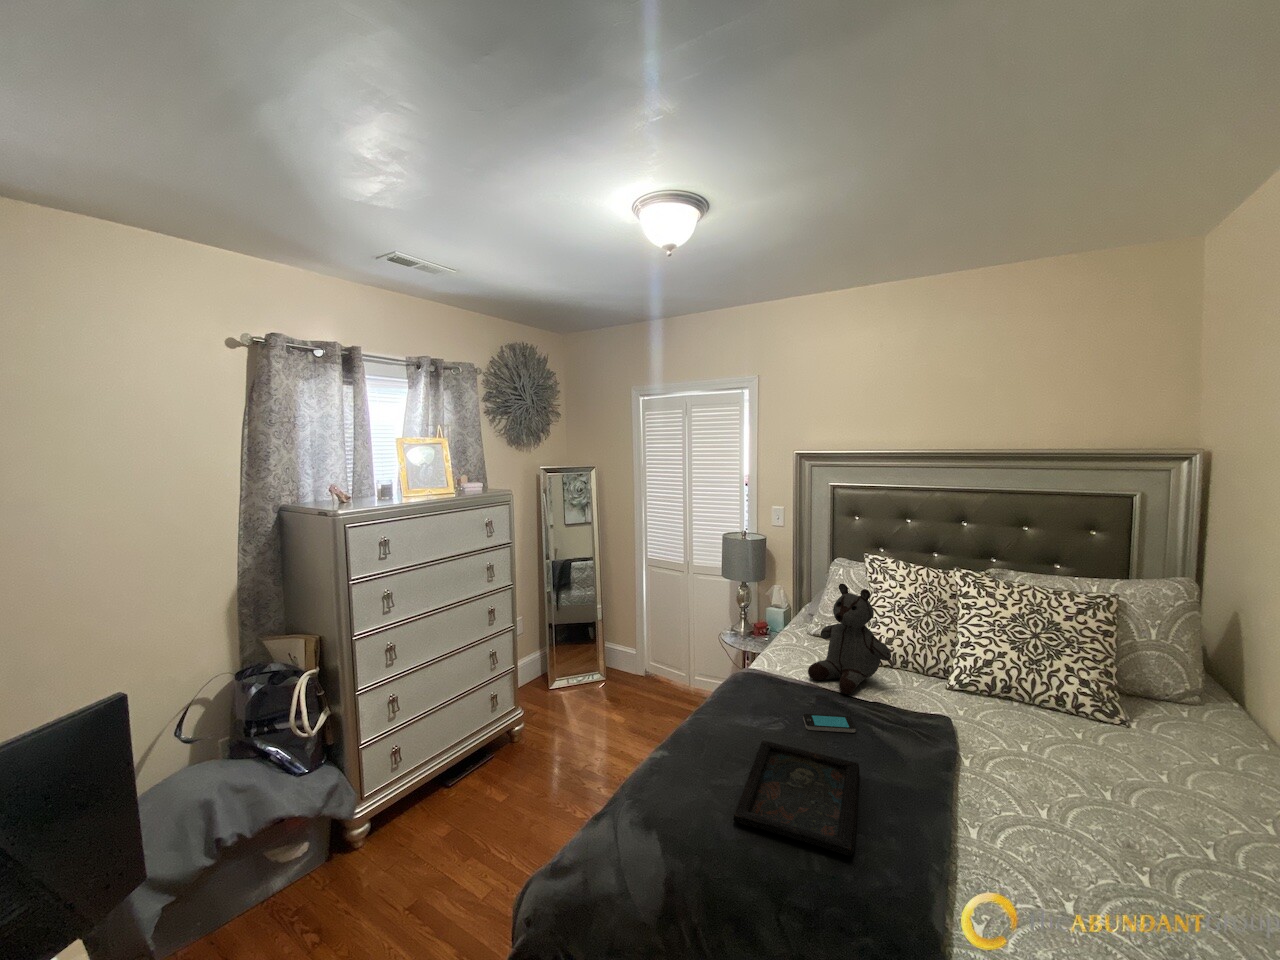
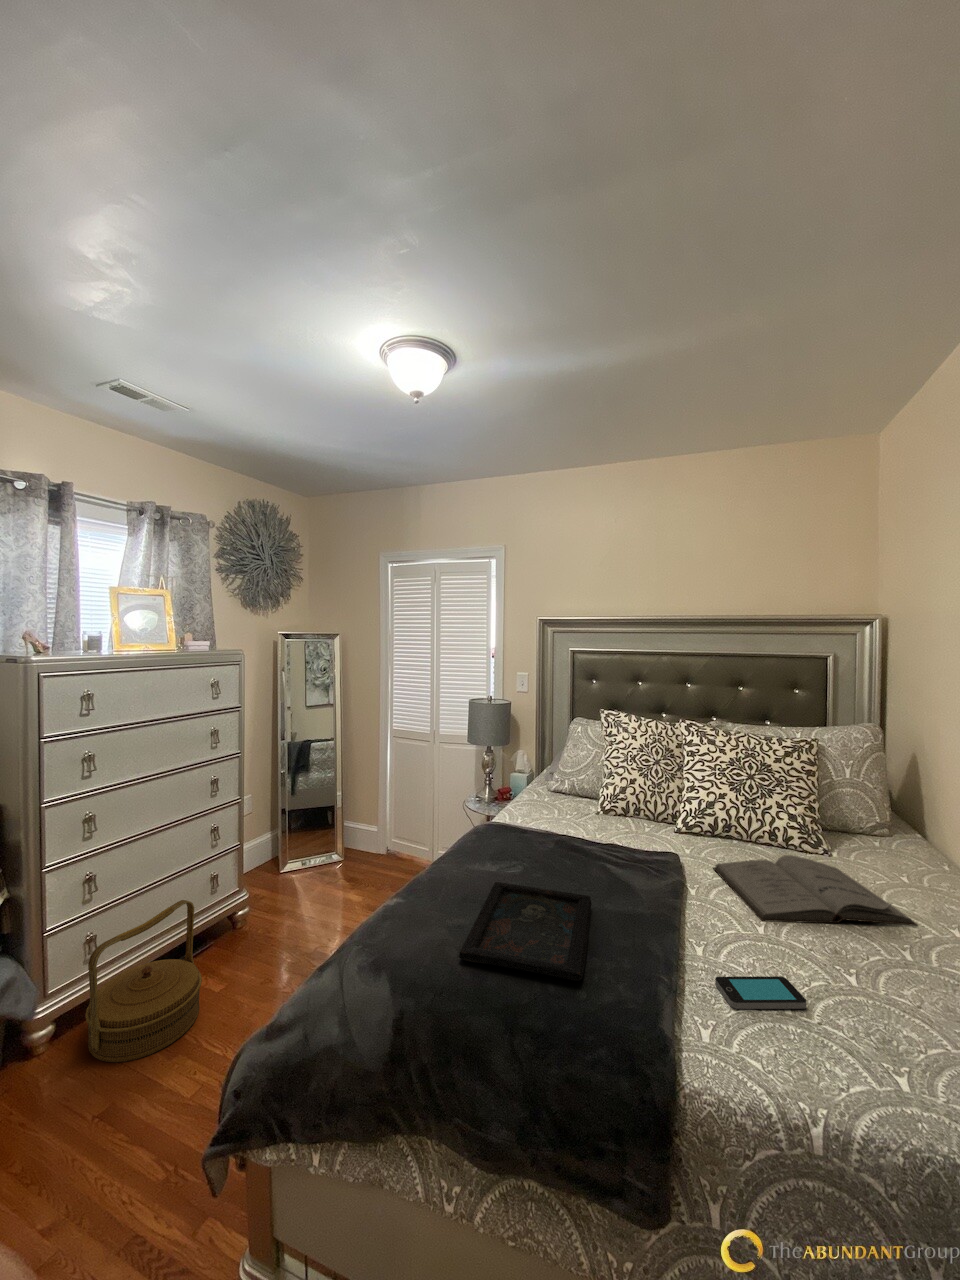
stuffed bear: present [808,583,891,694] -> none [545,732,623,840]
smartphone: present [803,714,856,733] -> present [715,976,806,1009]
woven basket: none [404,721,494,857] -> present [85,900,202,1063]
book: none [990,728,1231,823] -> present [713,855,918,926]

